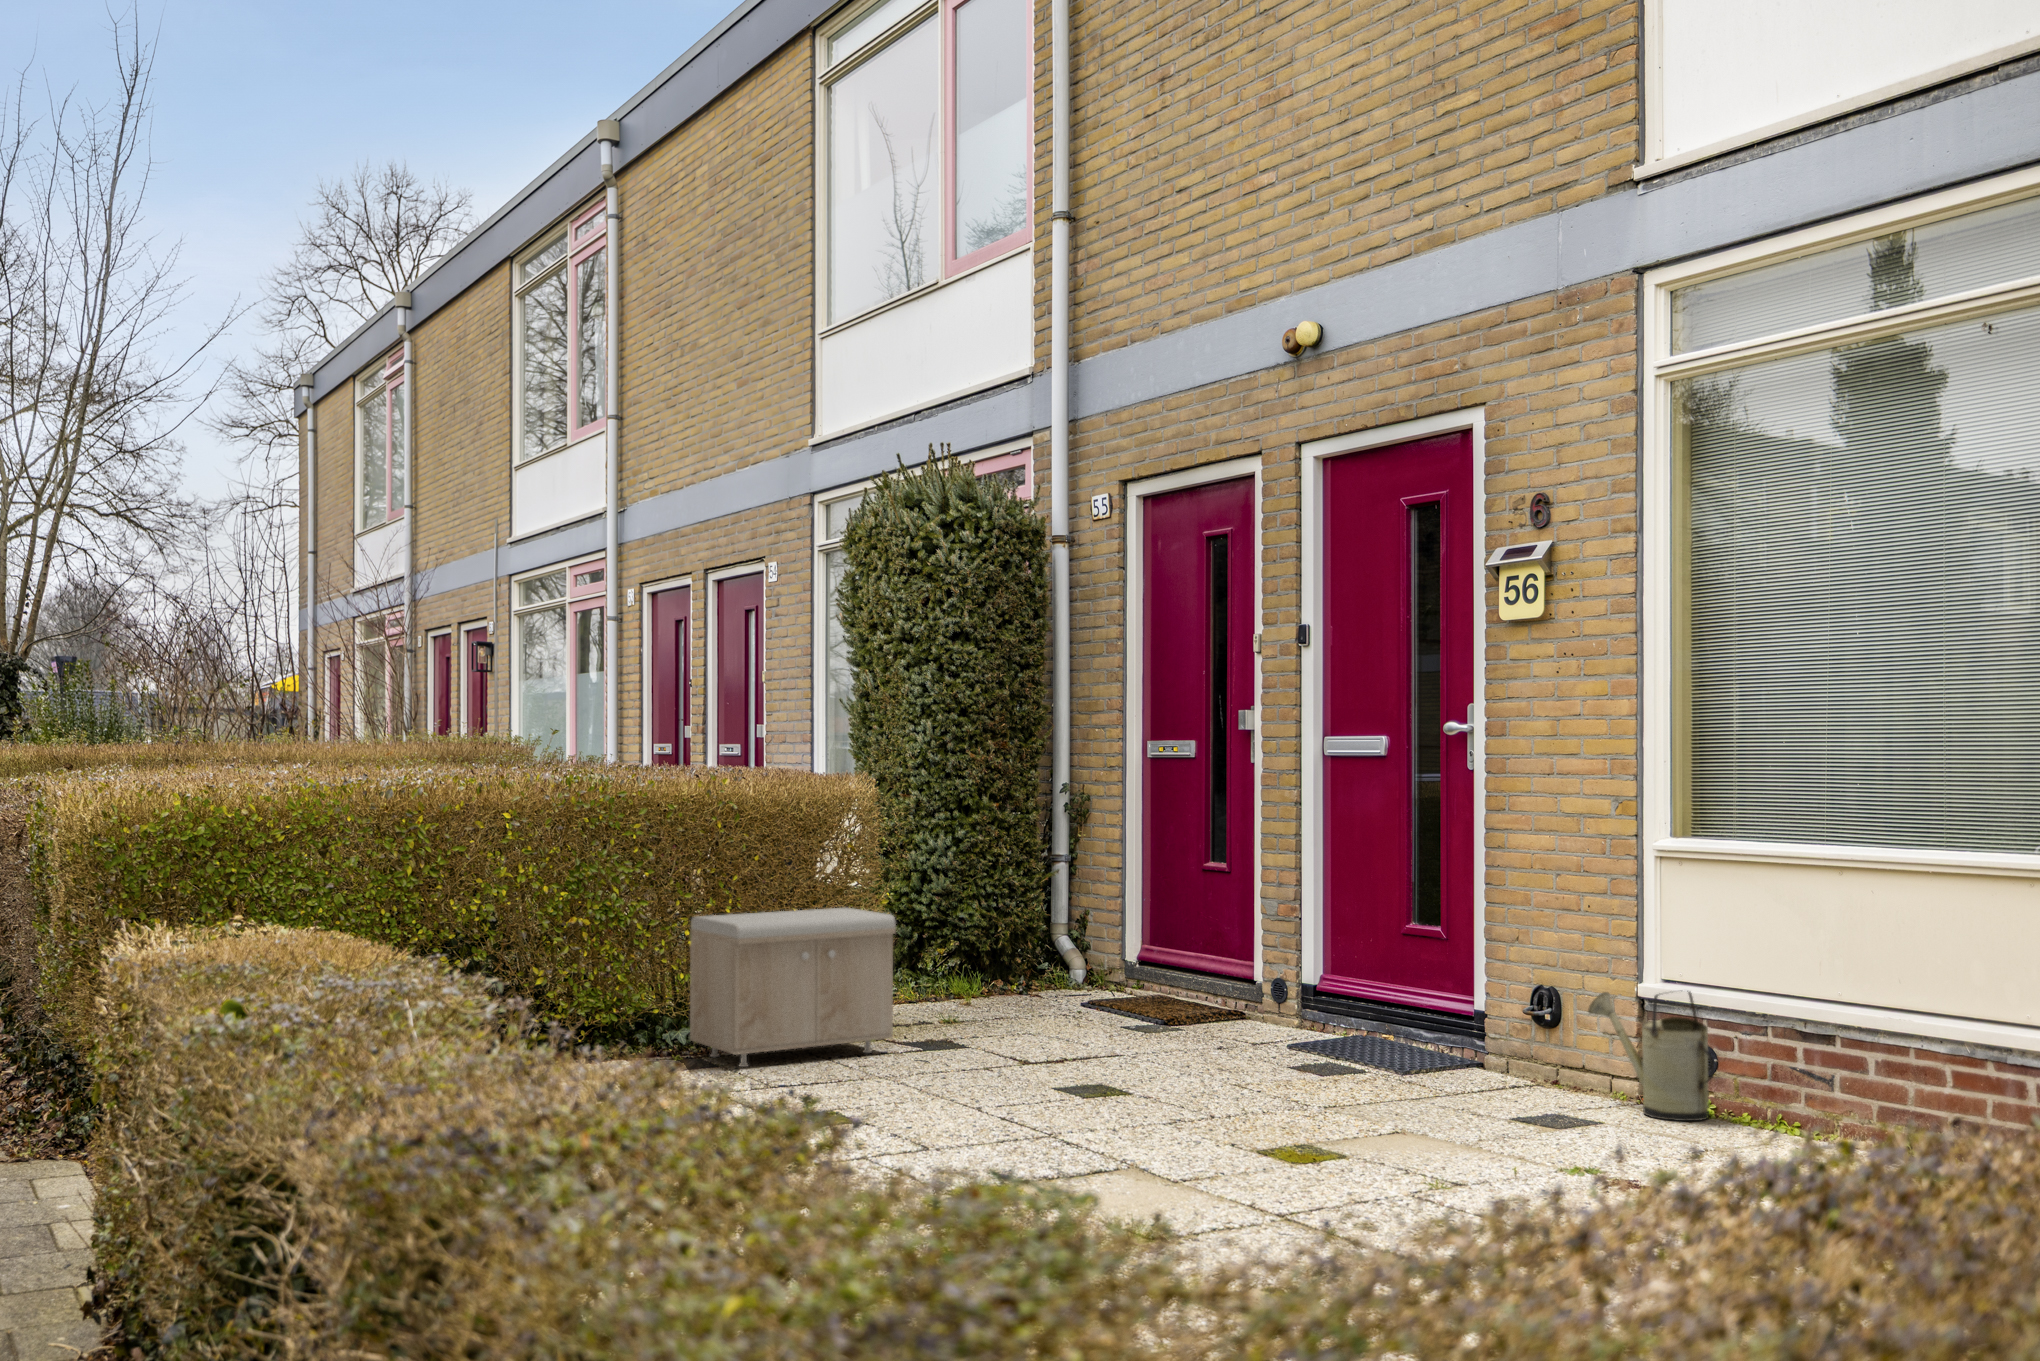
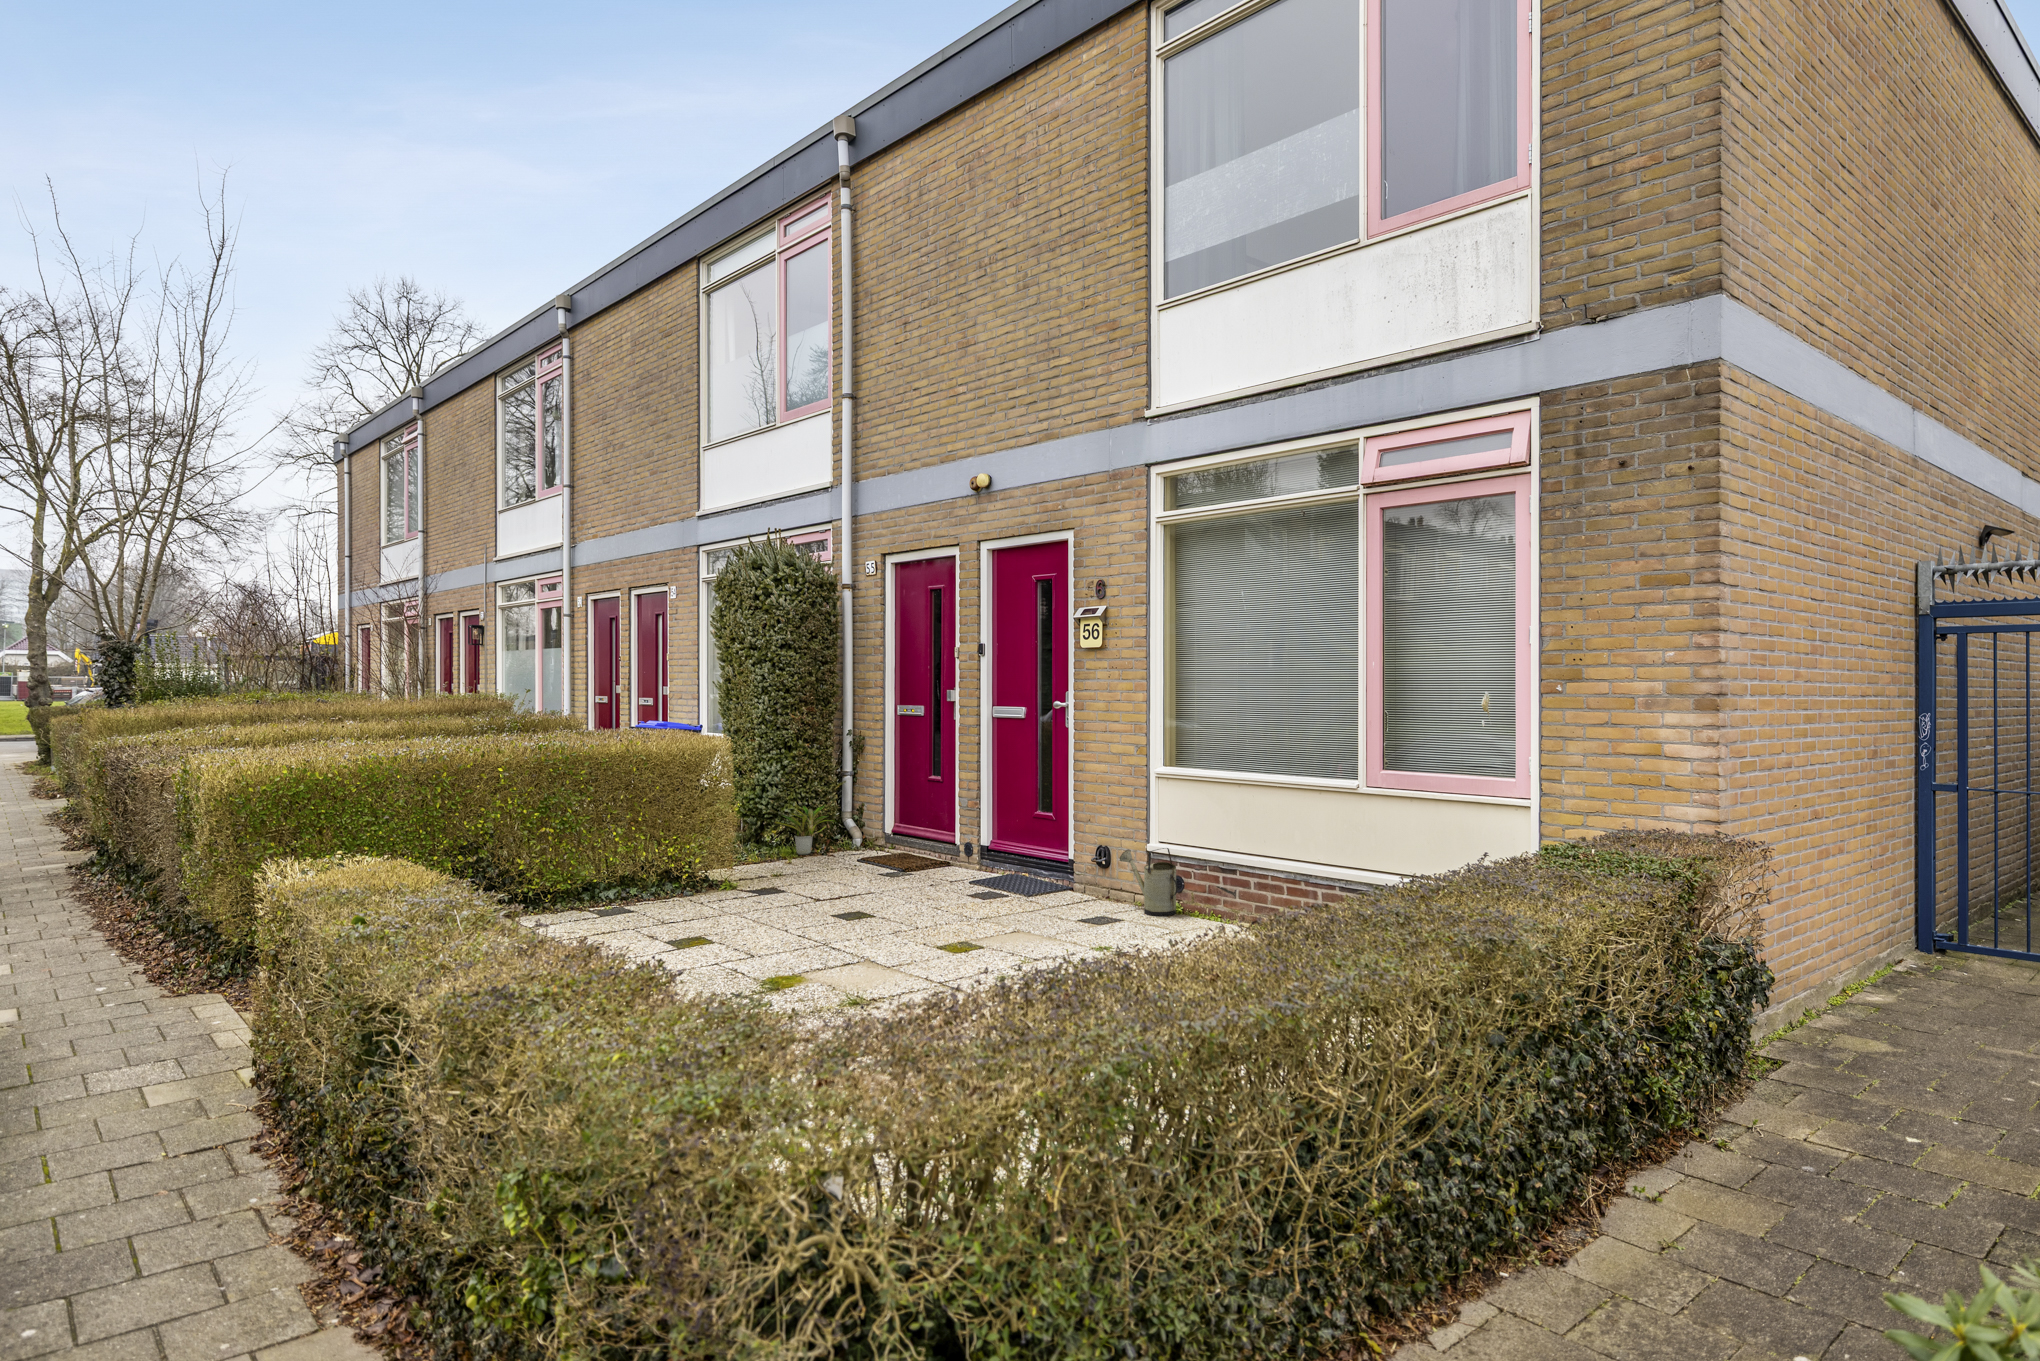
potted plant: none [938,907,1044,994] -> present [775,805,835,855]
storage bench: present [690,908,896,1067] -> none [619,813,744,911]

